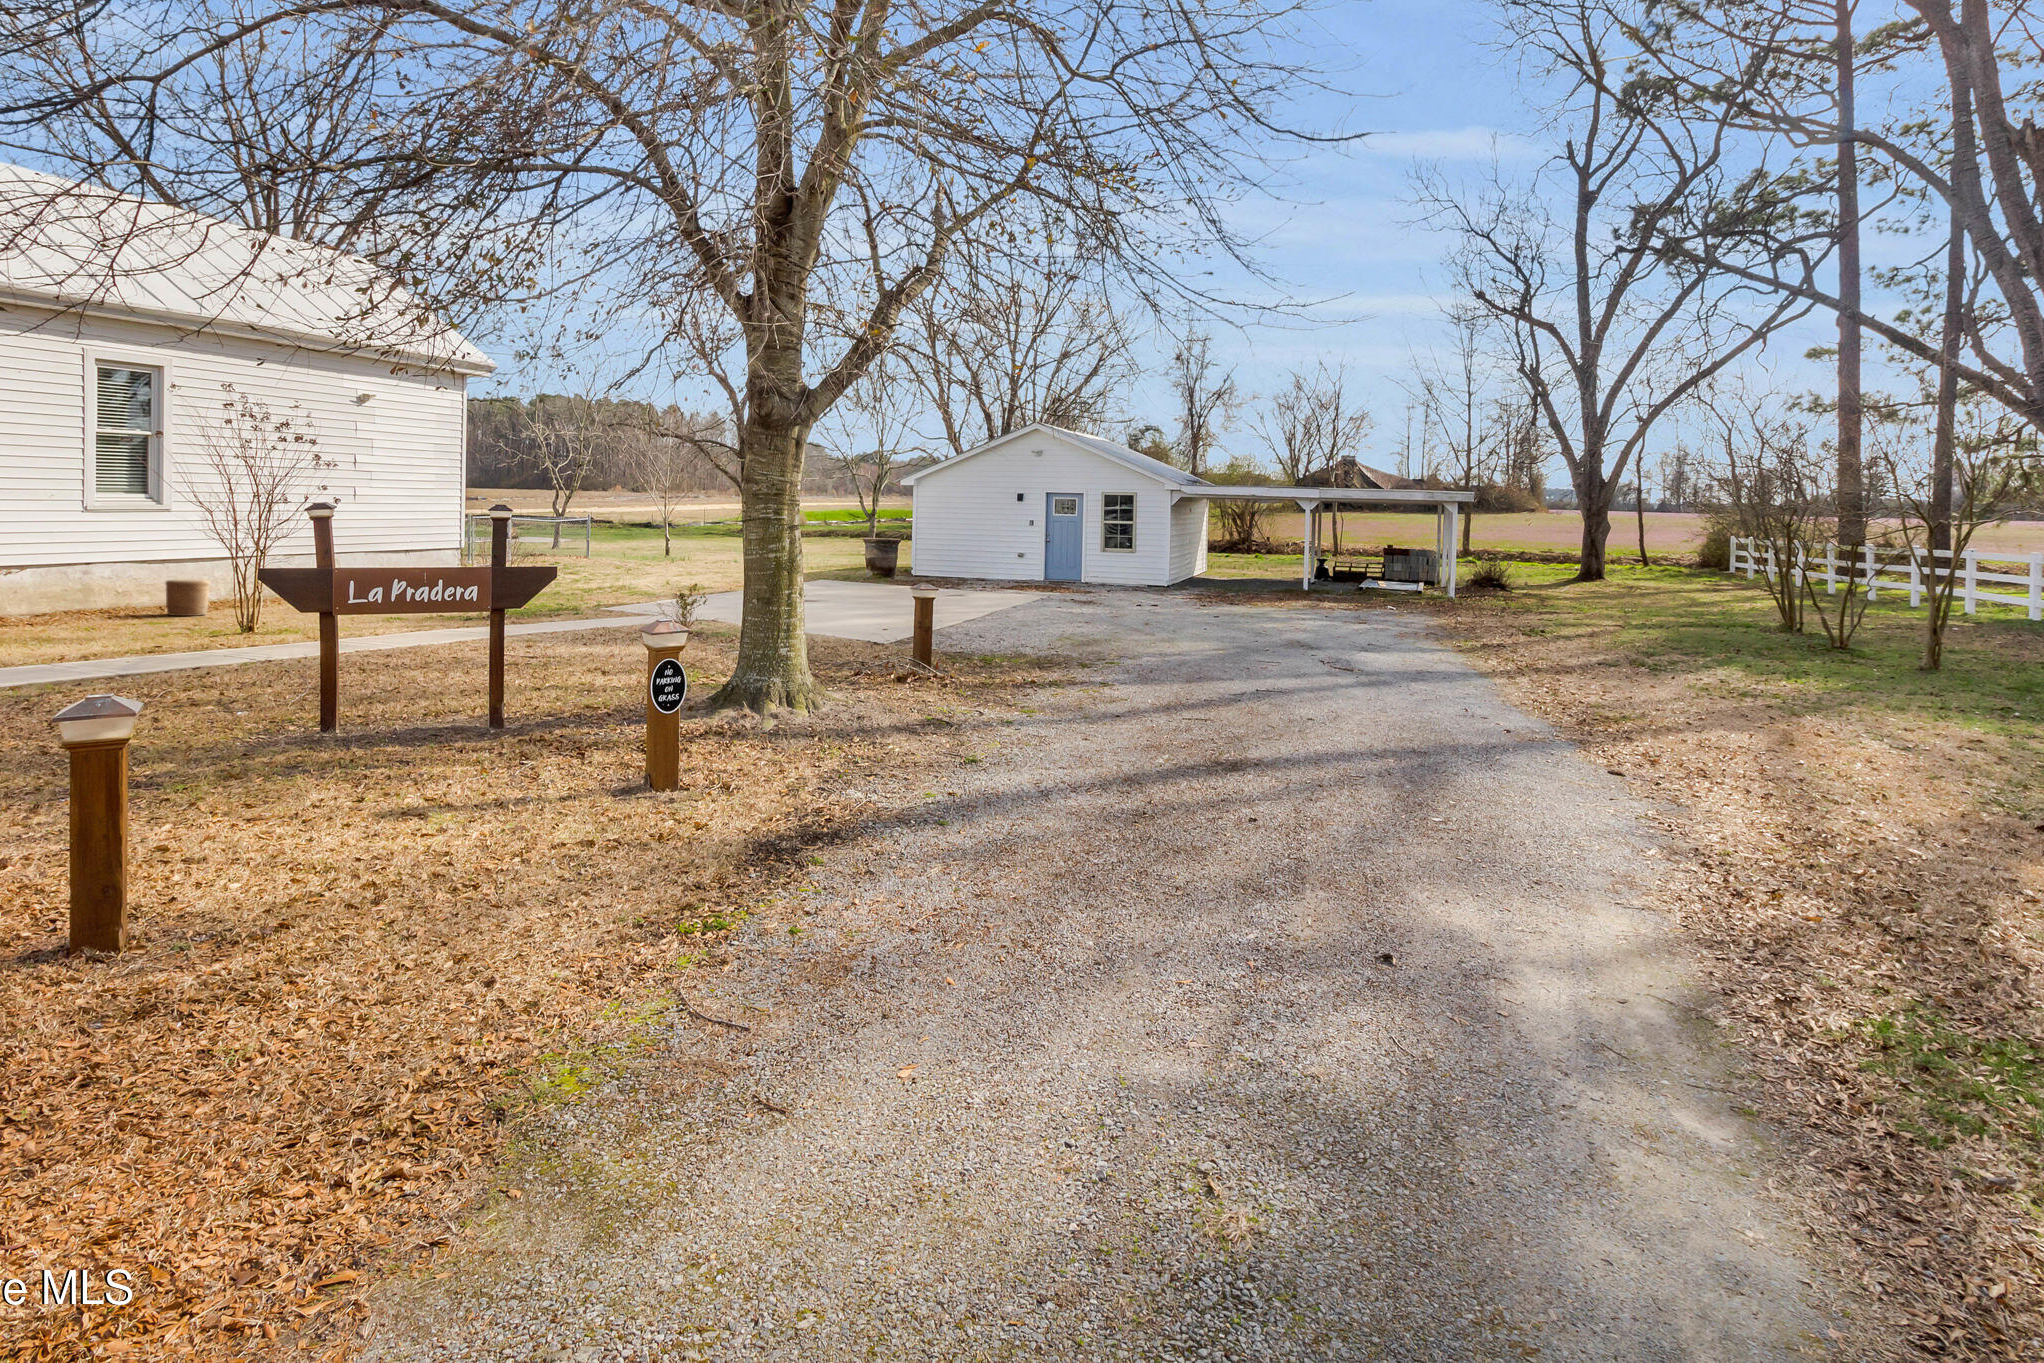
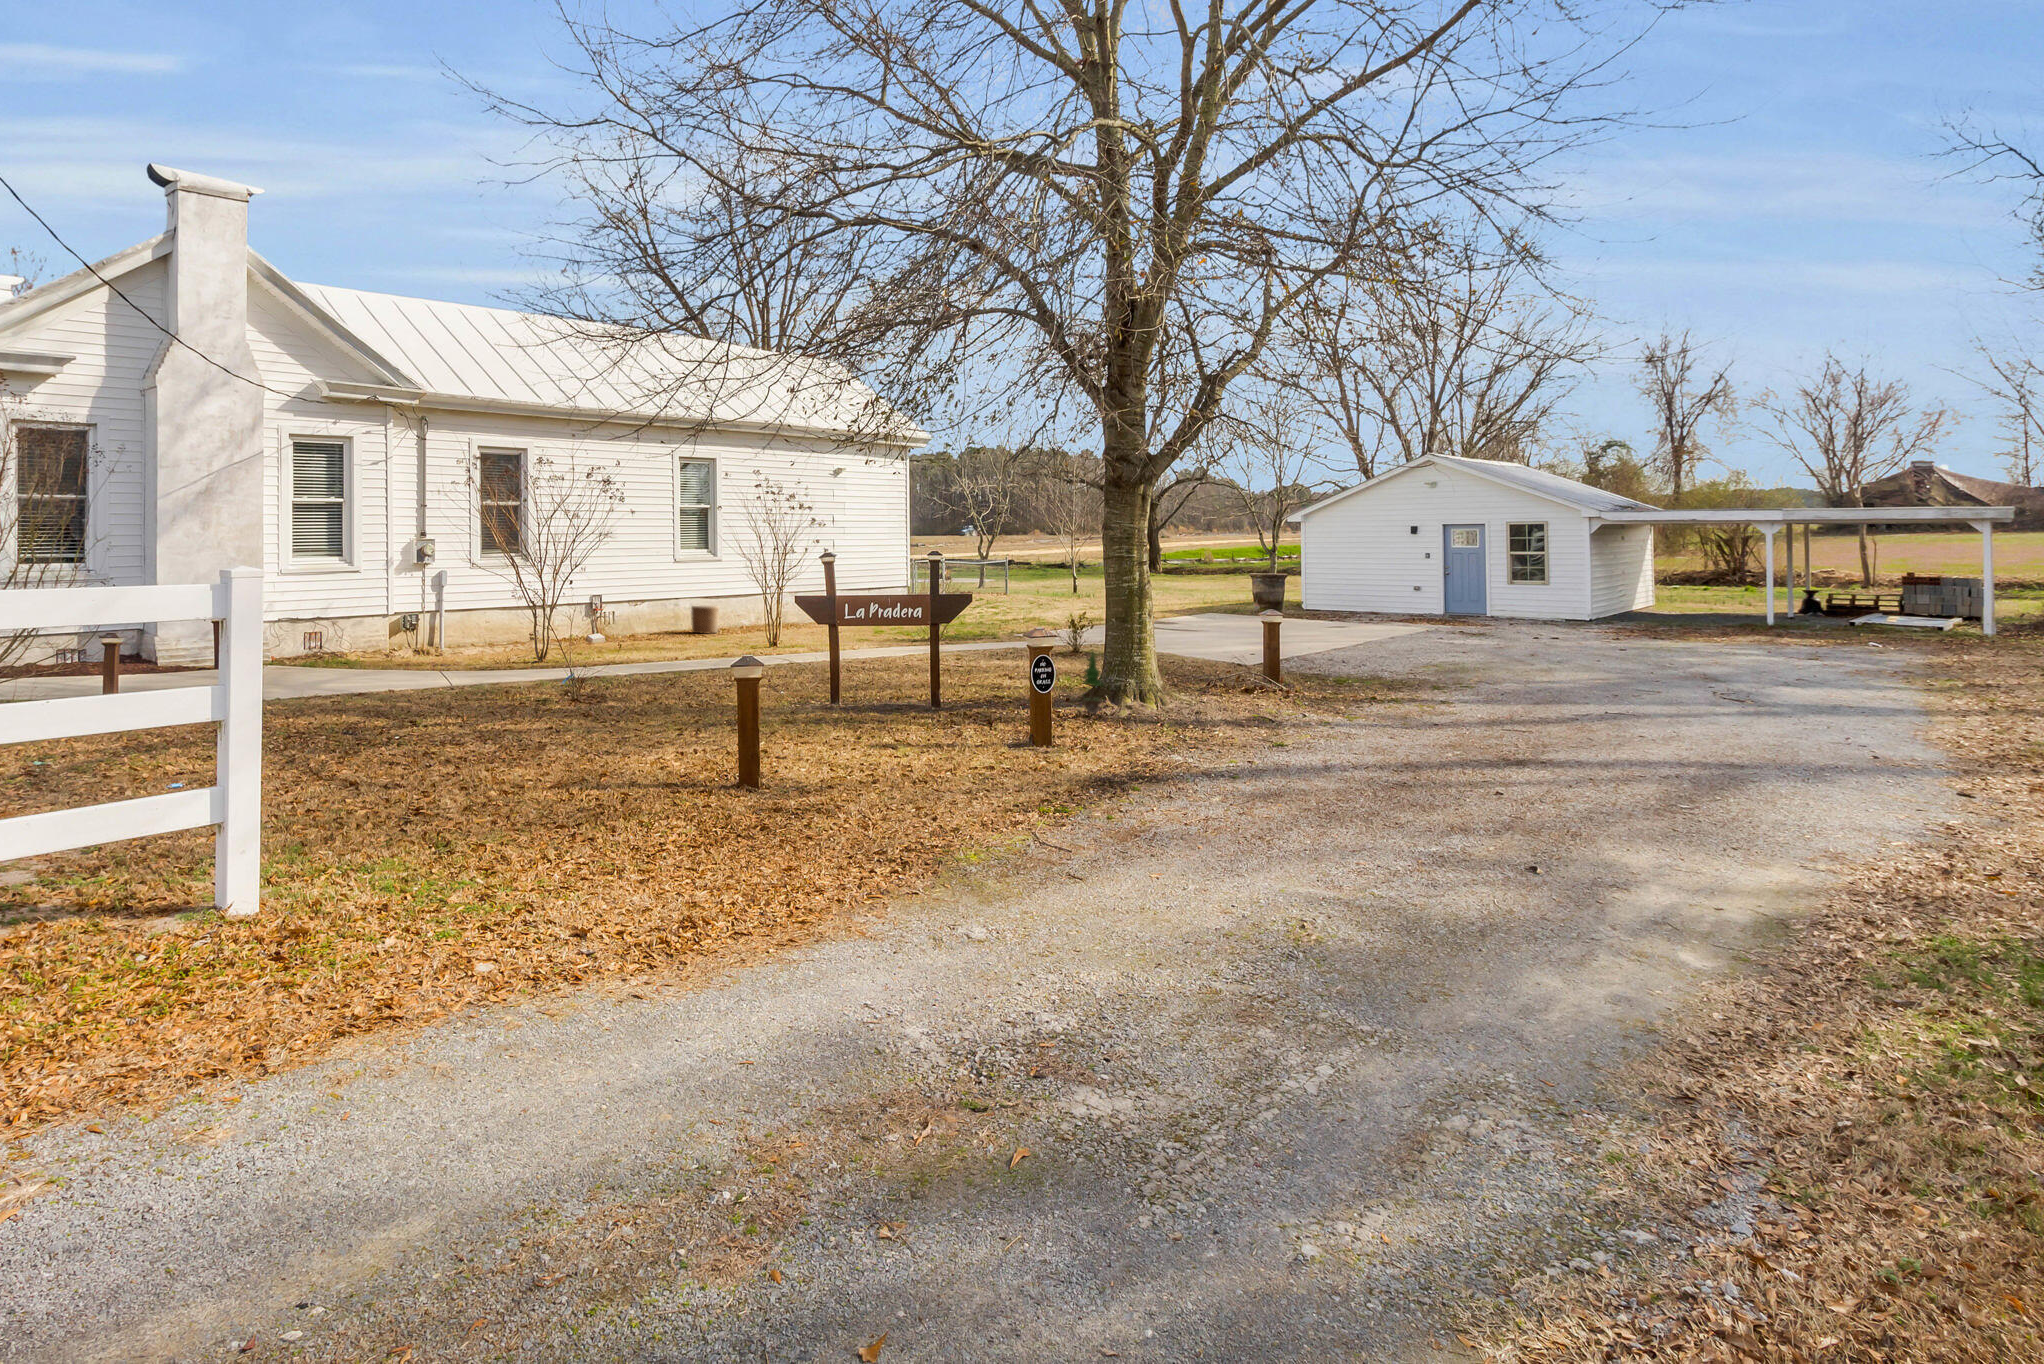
potted tree: none [709,638,740,724] -> present [1083,652,1102,714]

